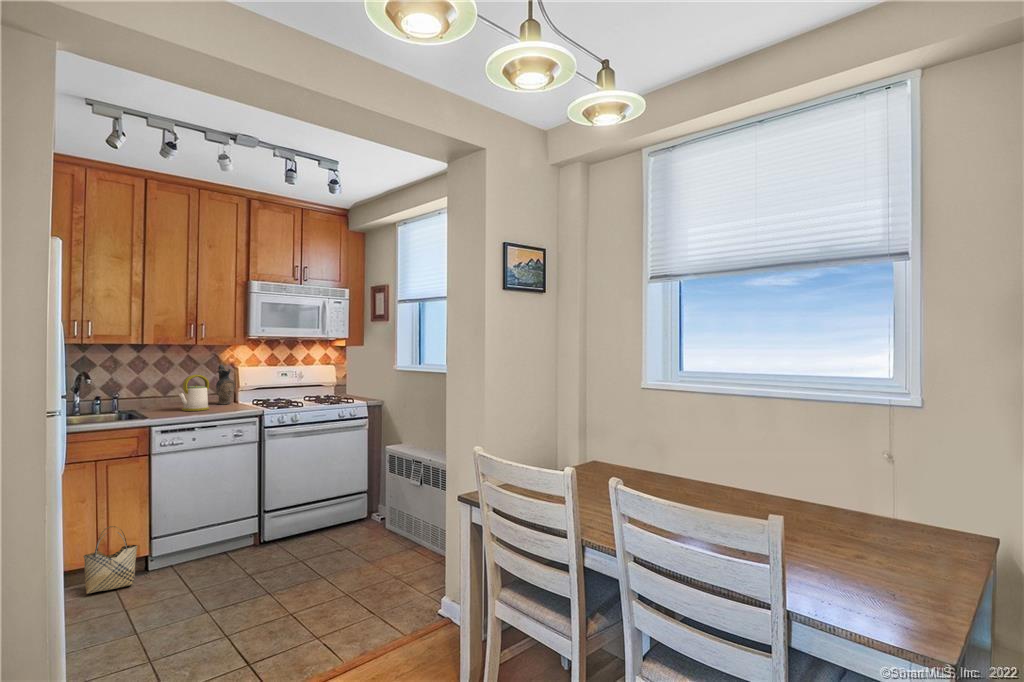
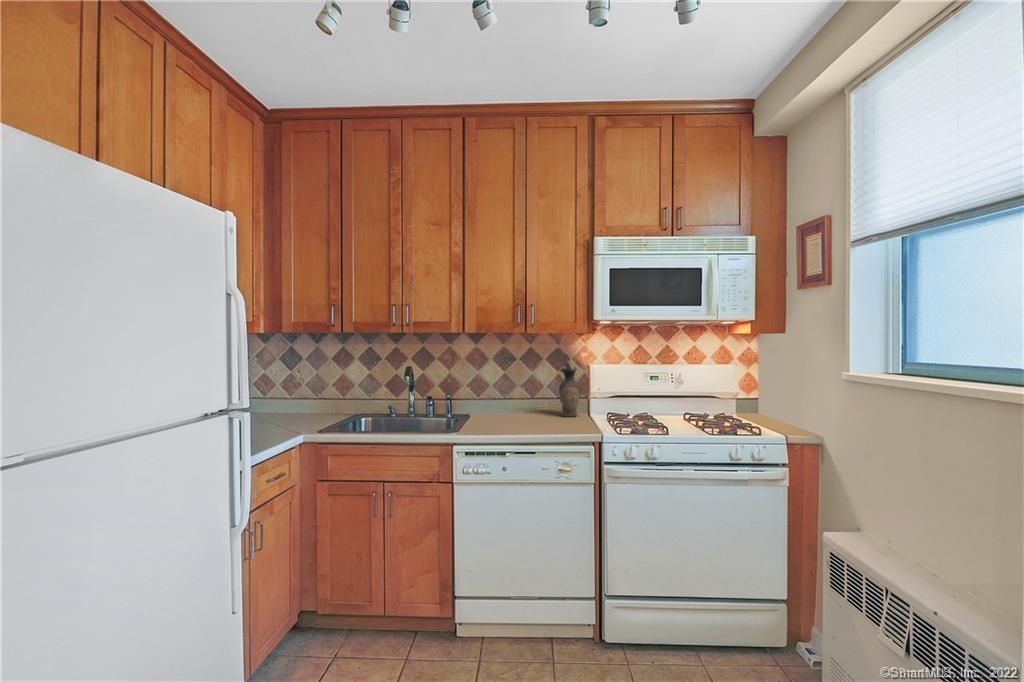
kettle: present [179,375,209,411] -> none [504,374,543,425]
woven basket: present [83,526,137,594] -> none [377,571,435,662]

